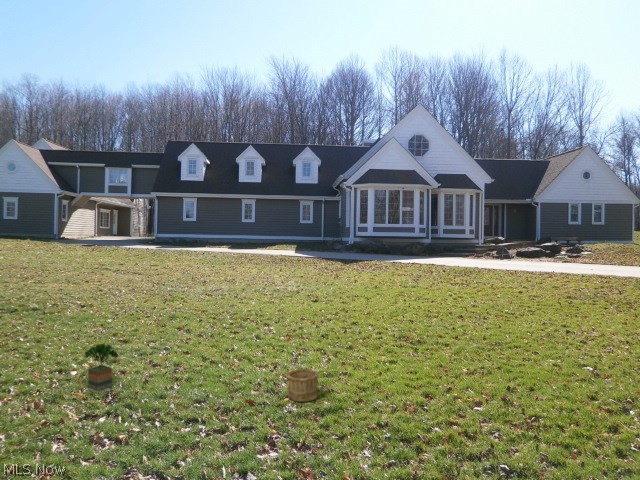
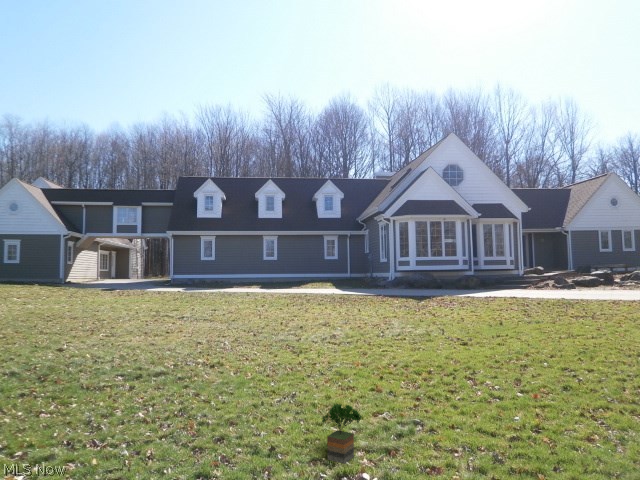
wooden bucket: present [287,369,318,402] -> none [579,426,620,467]

